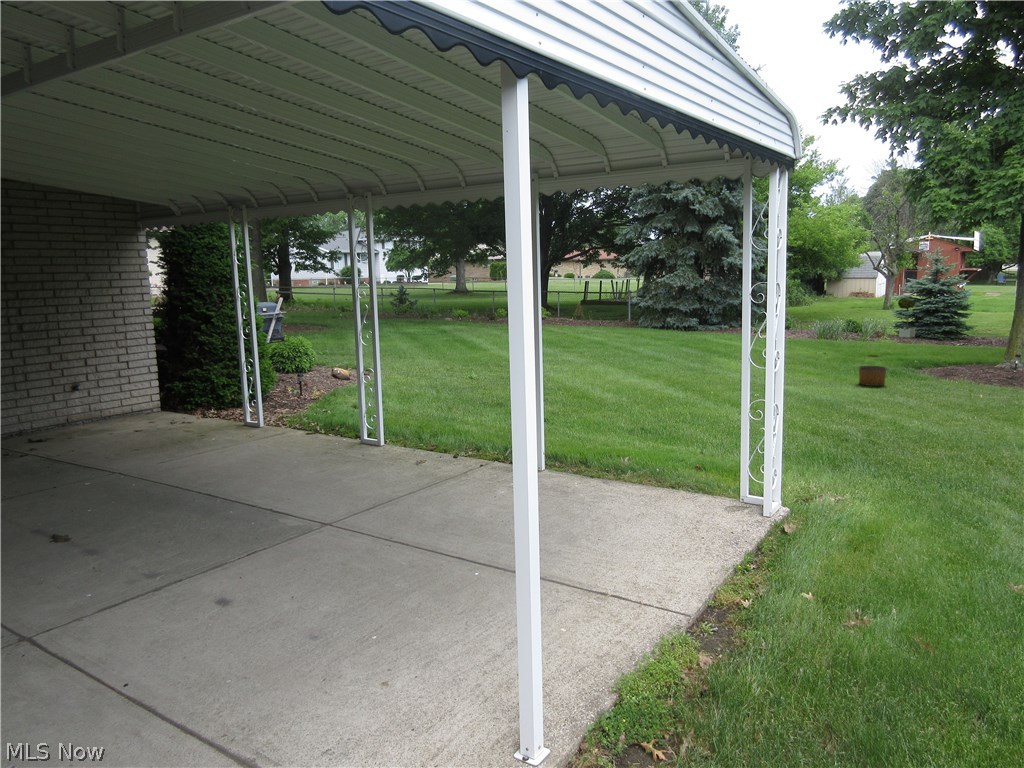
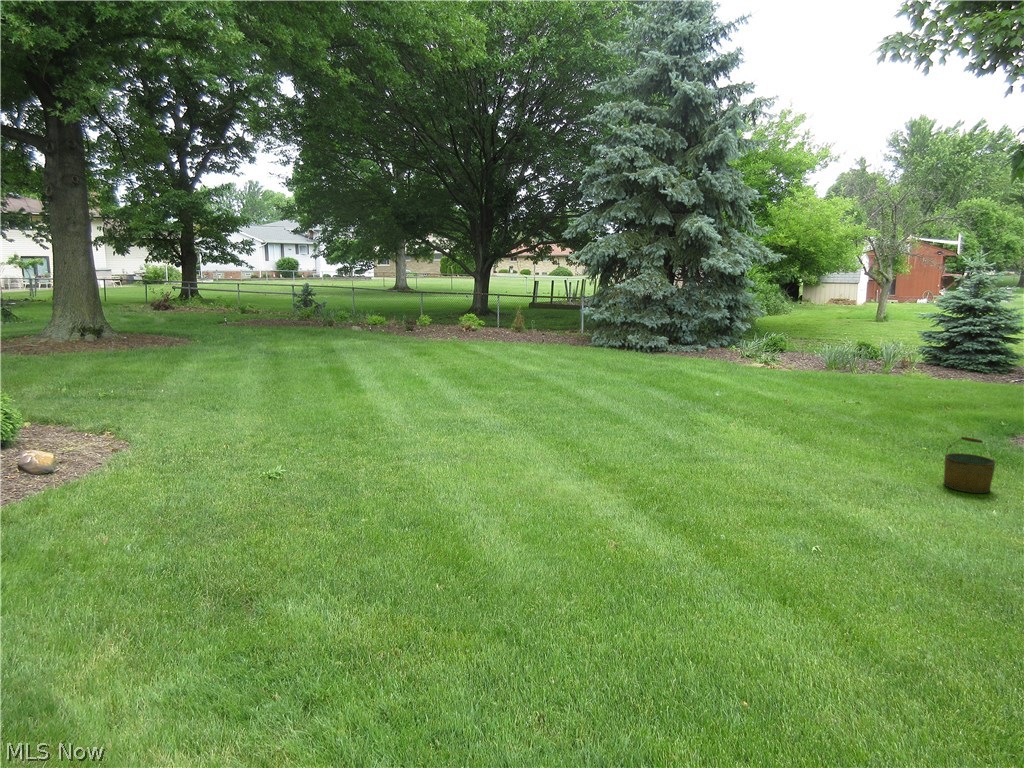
potted tree: present [898,298,915,338] -> none [929,316,954,370]

